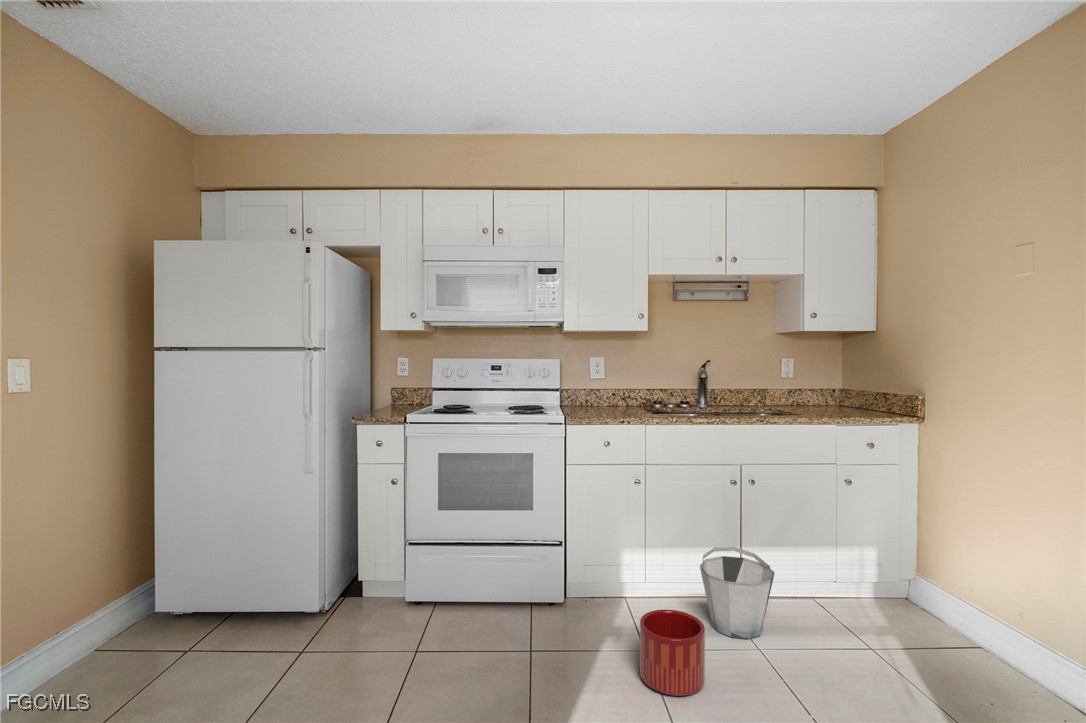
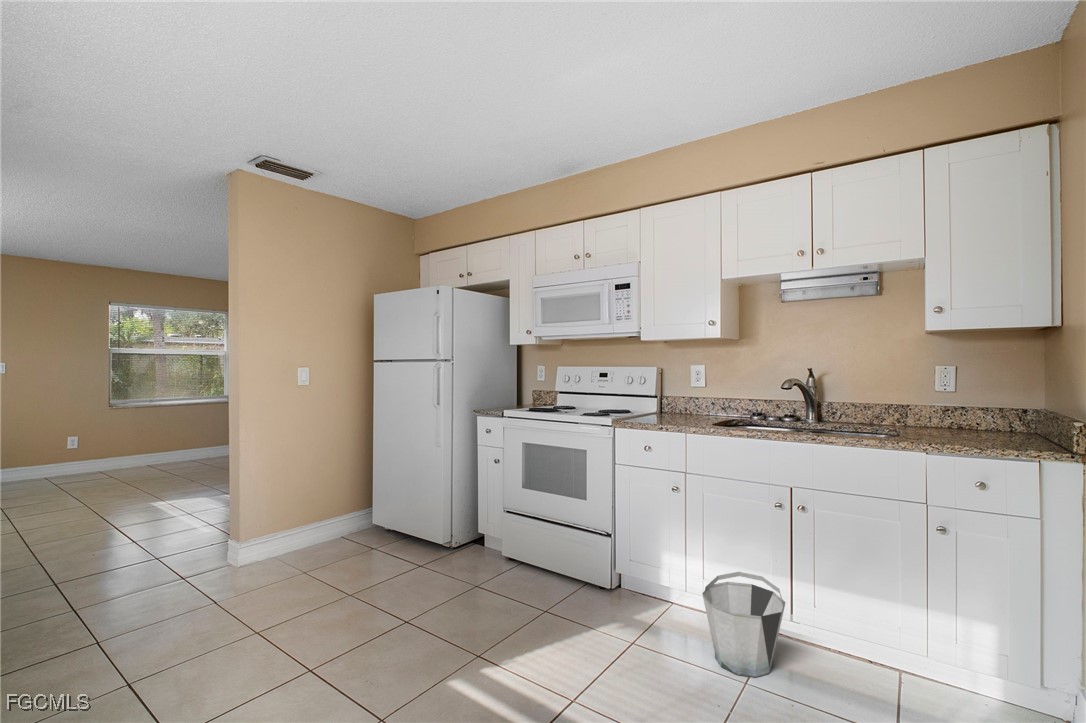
planter: present [640,610,705,696] -> none [583,607,644,689]

